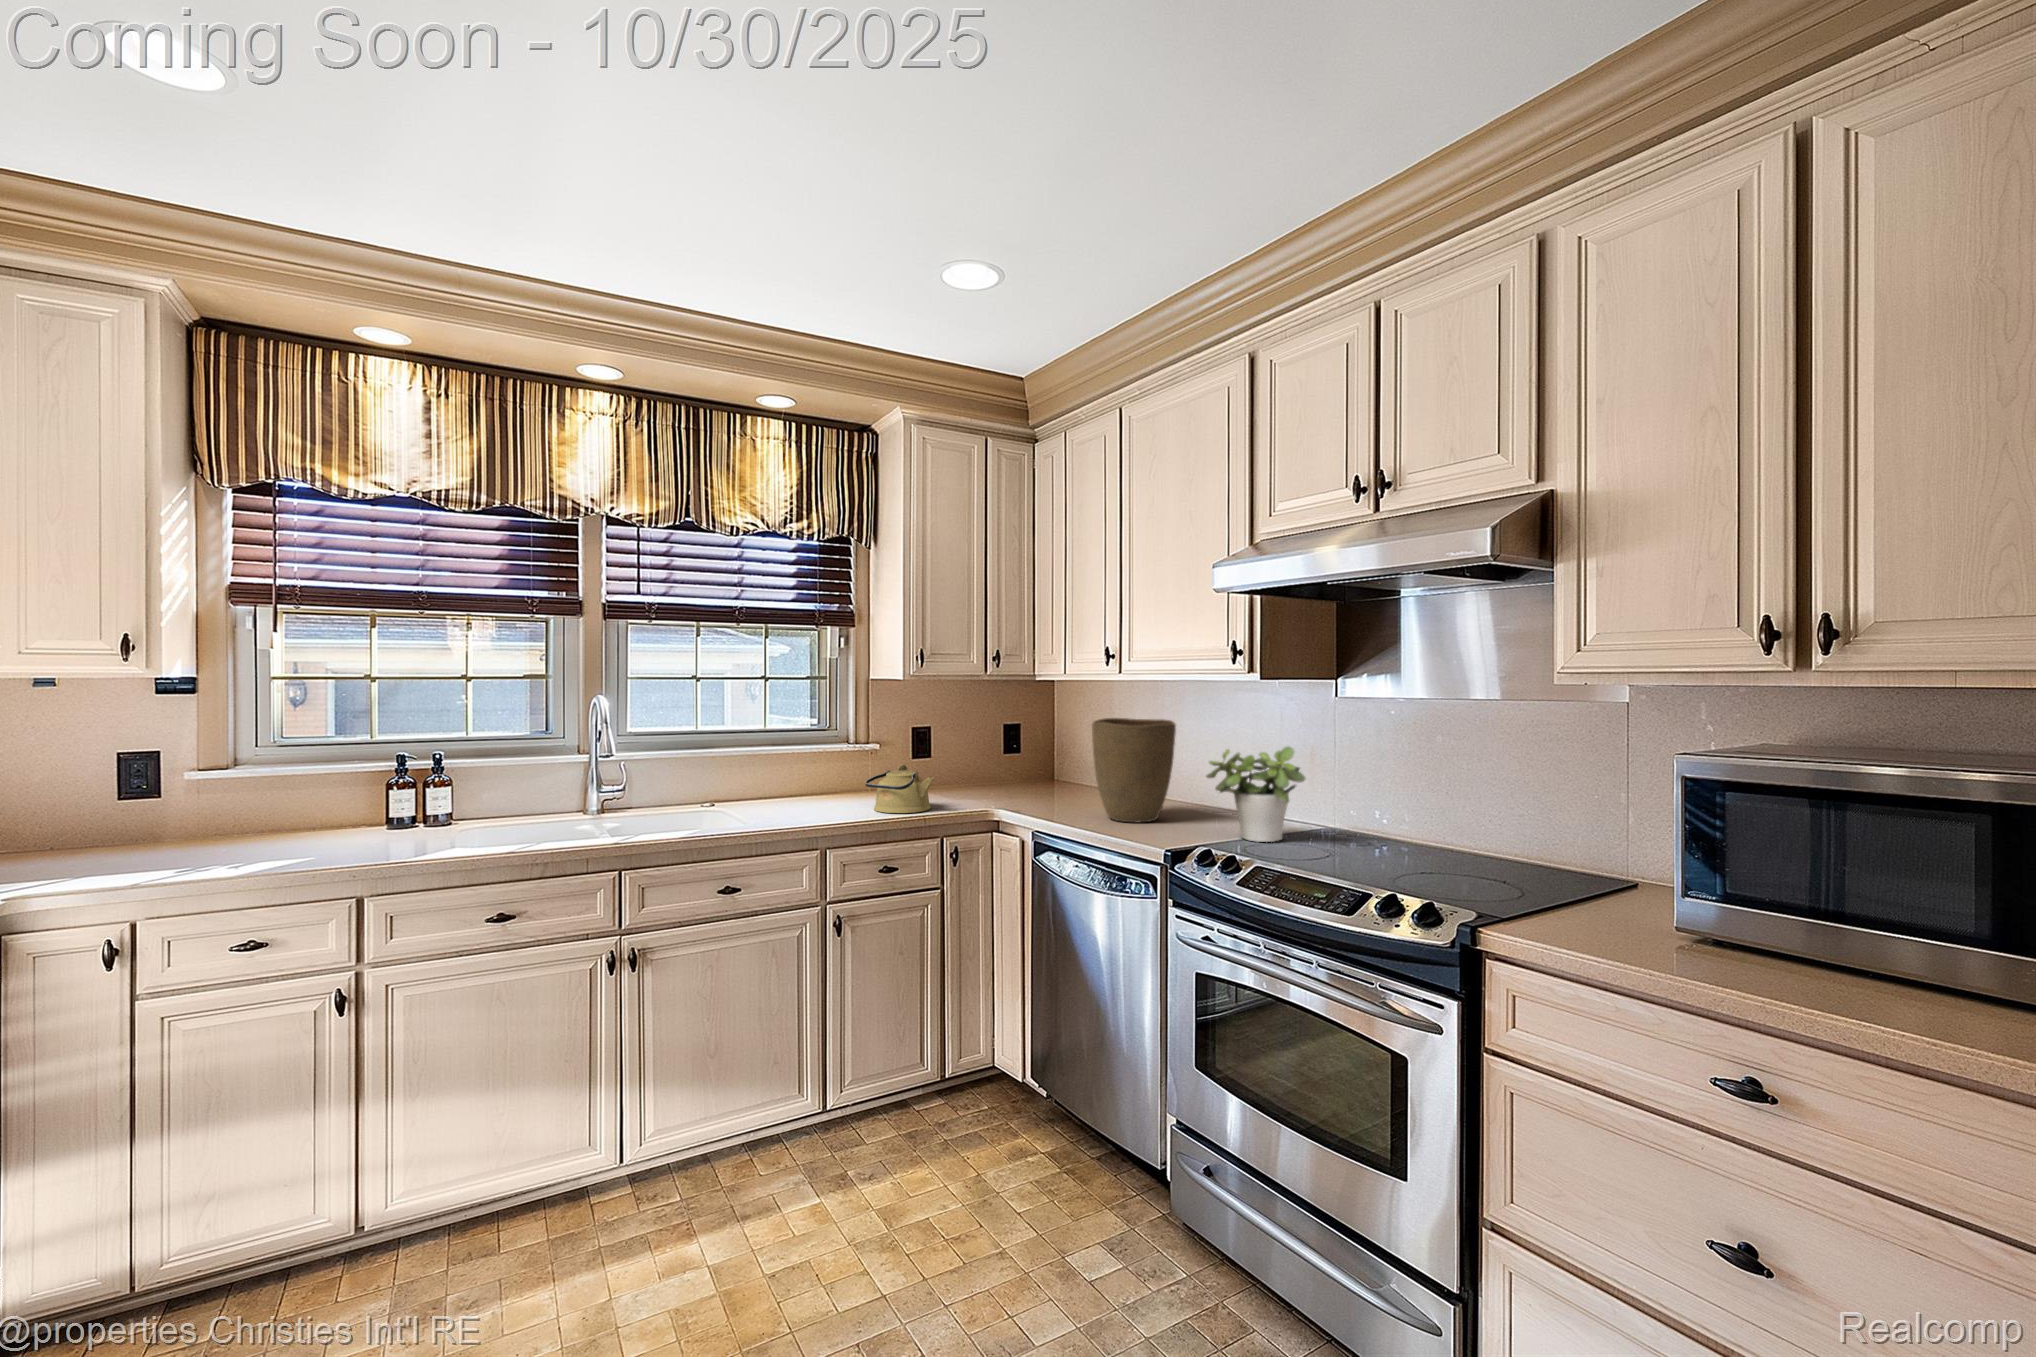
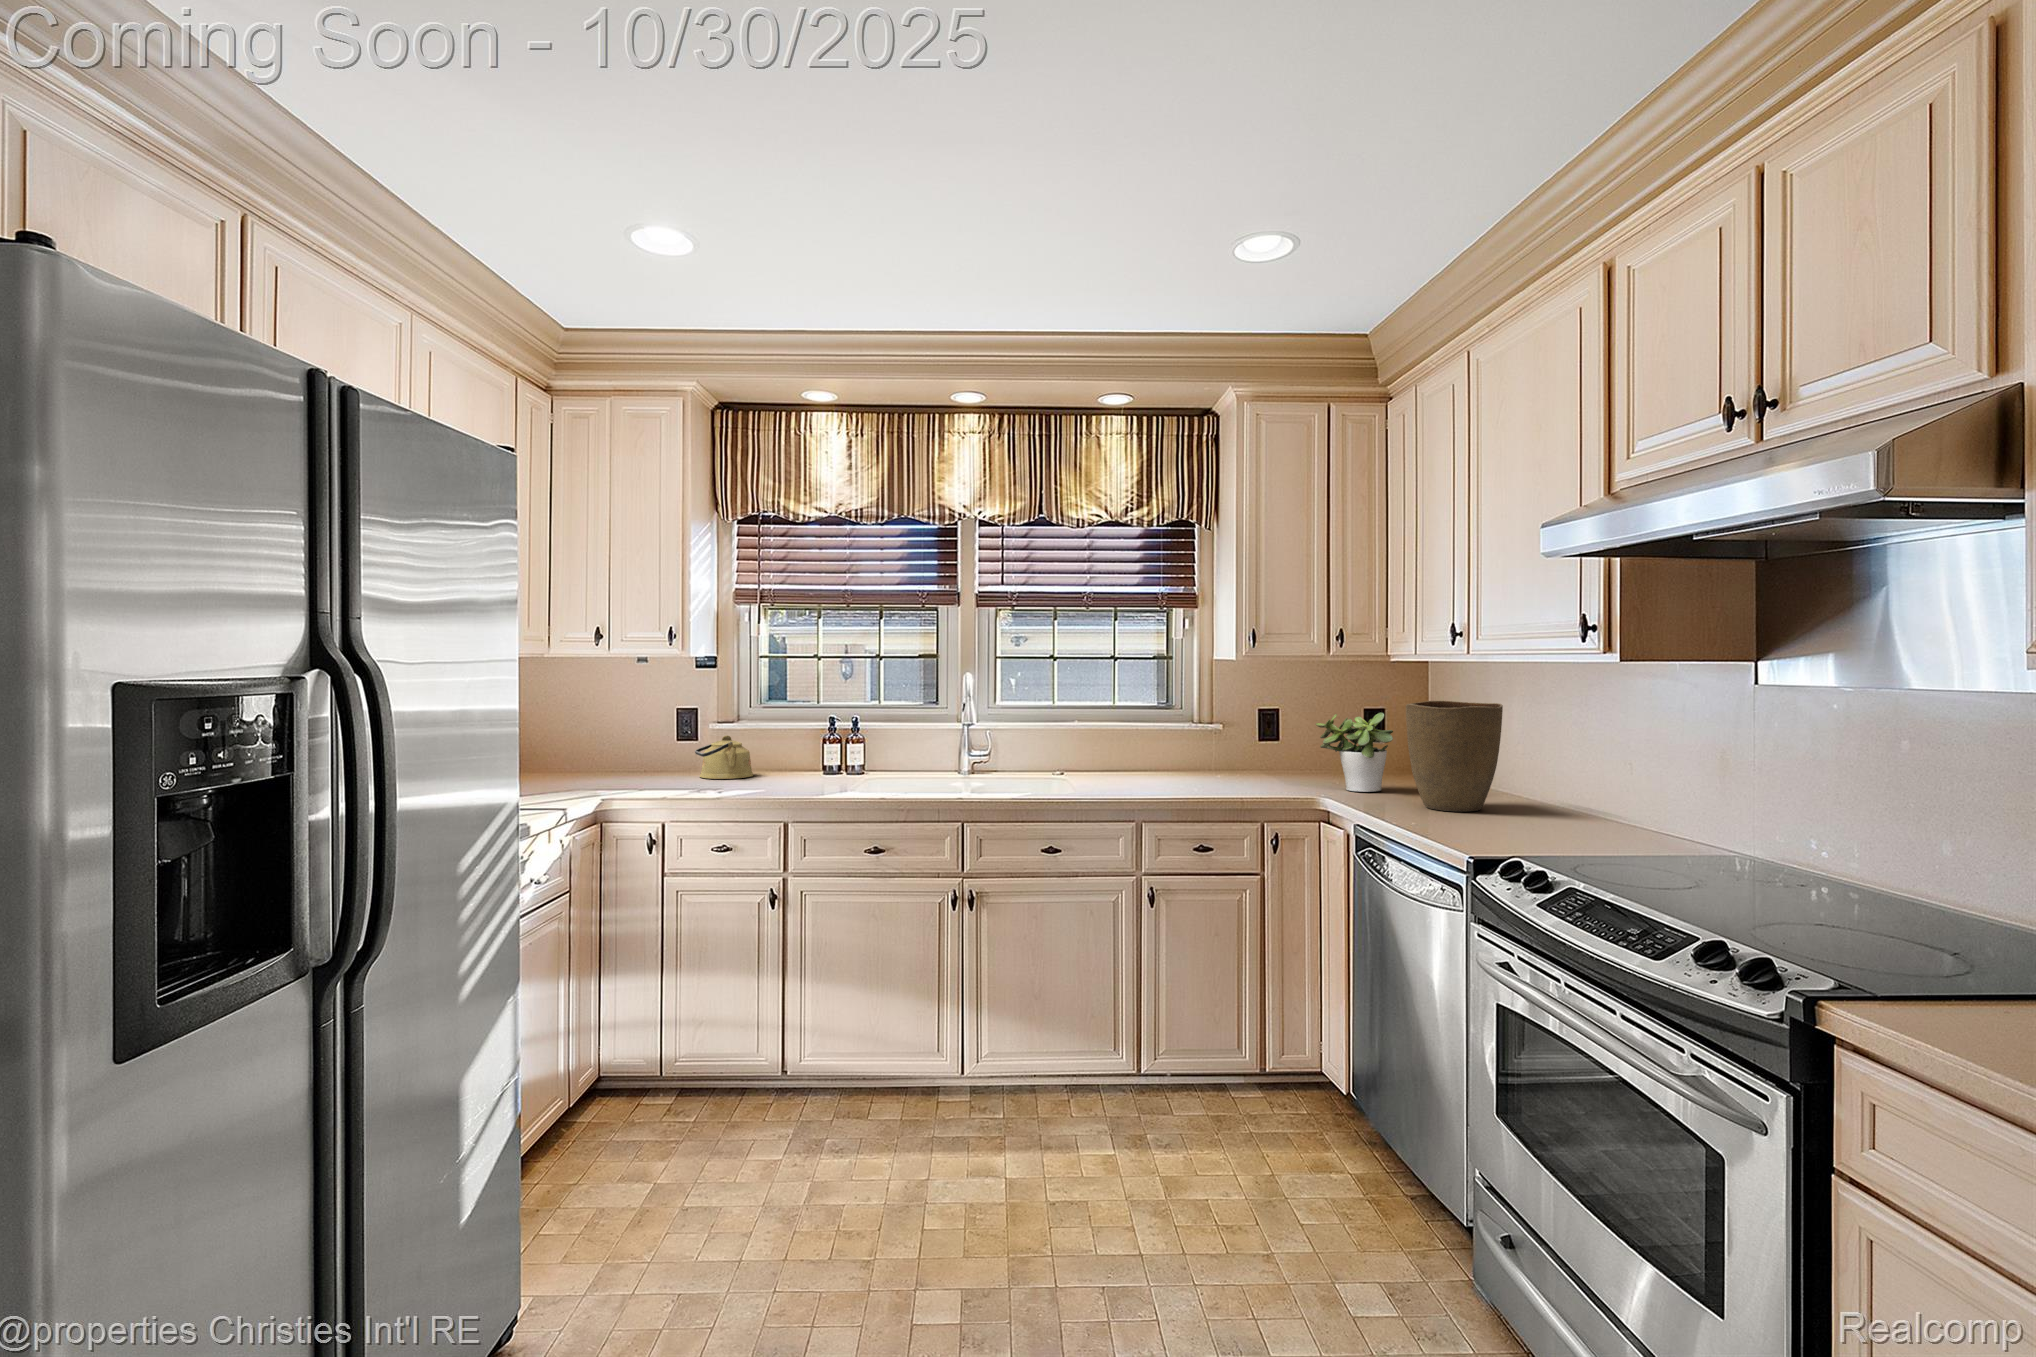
potted plant: present [1206,747,1305,842] -> present [1316,713,1393,792]
kettle: present [865,765,934,813] -> present [695,735,753,779]

